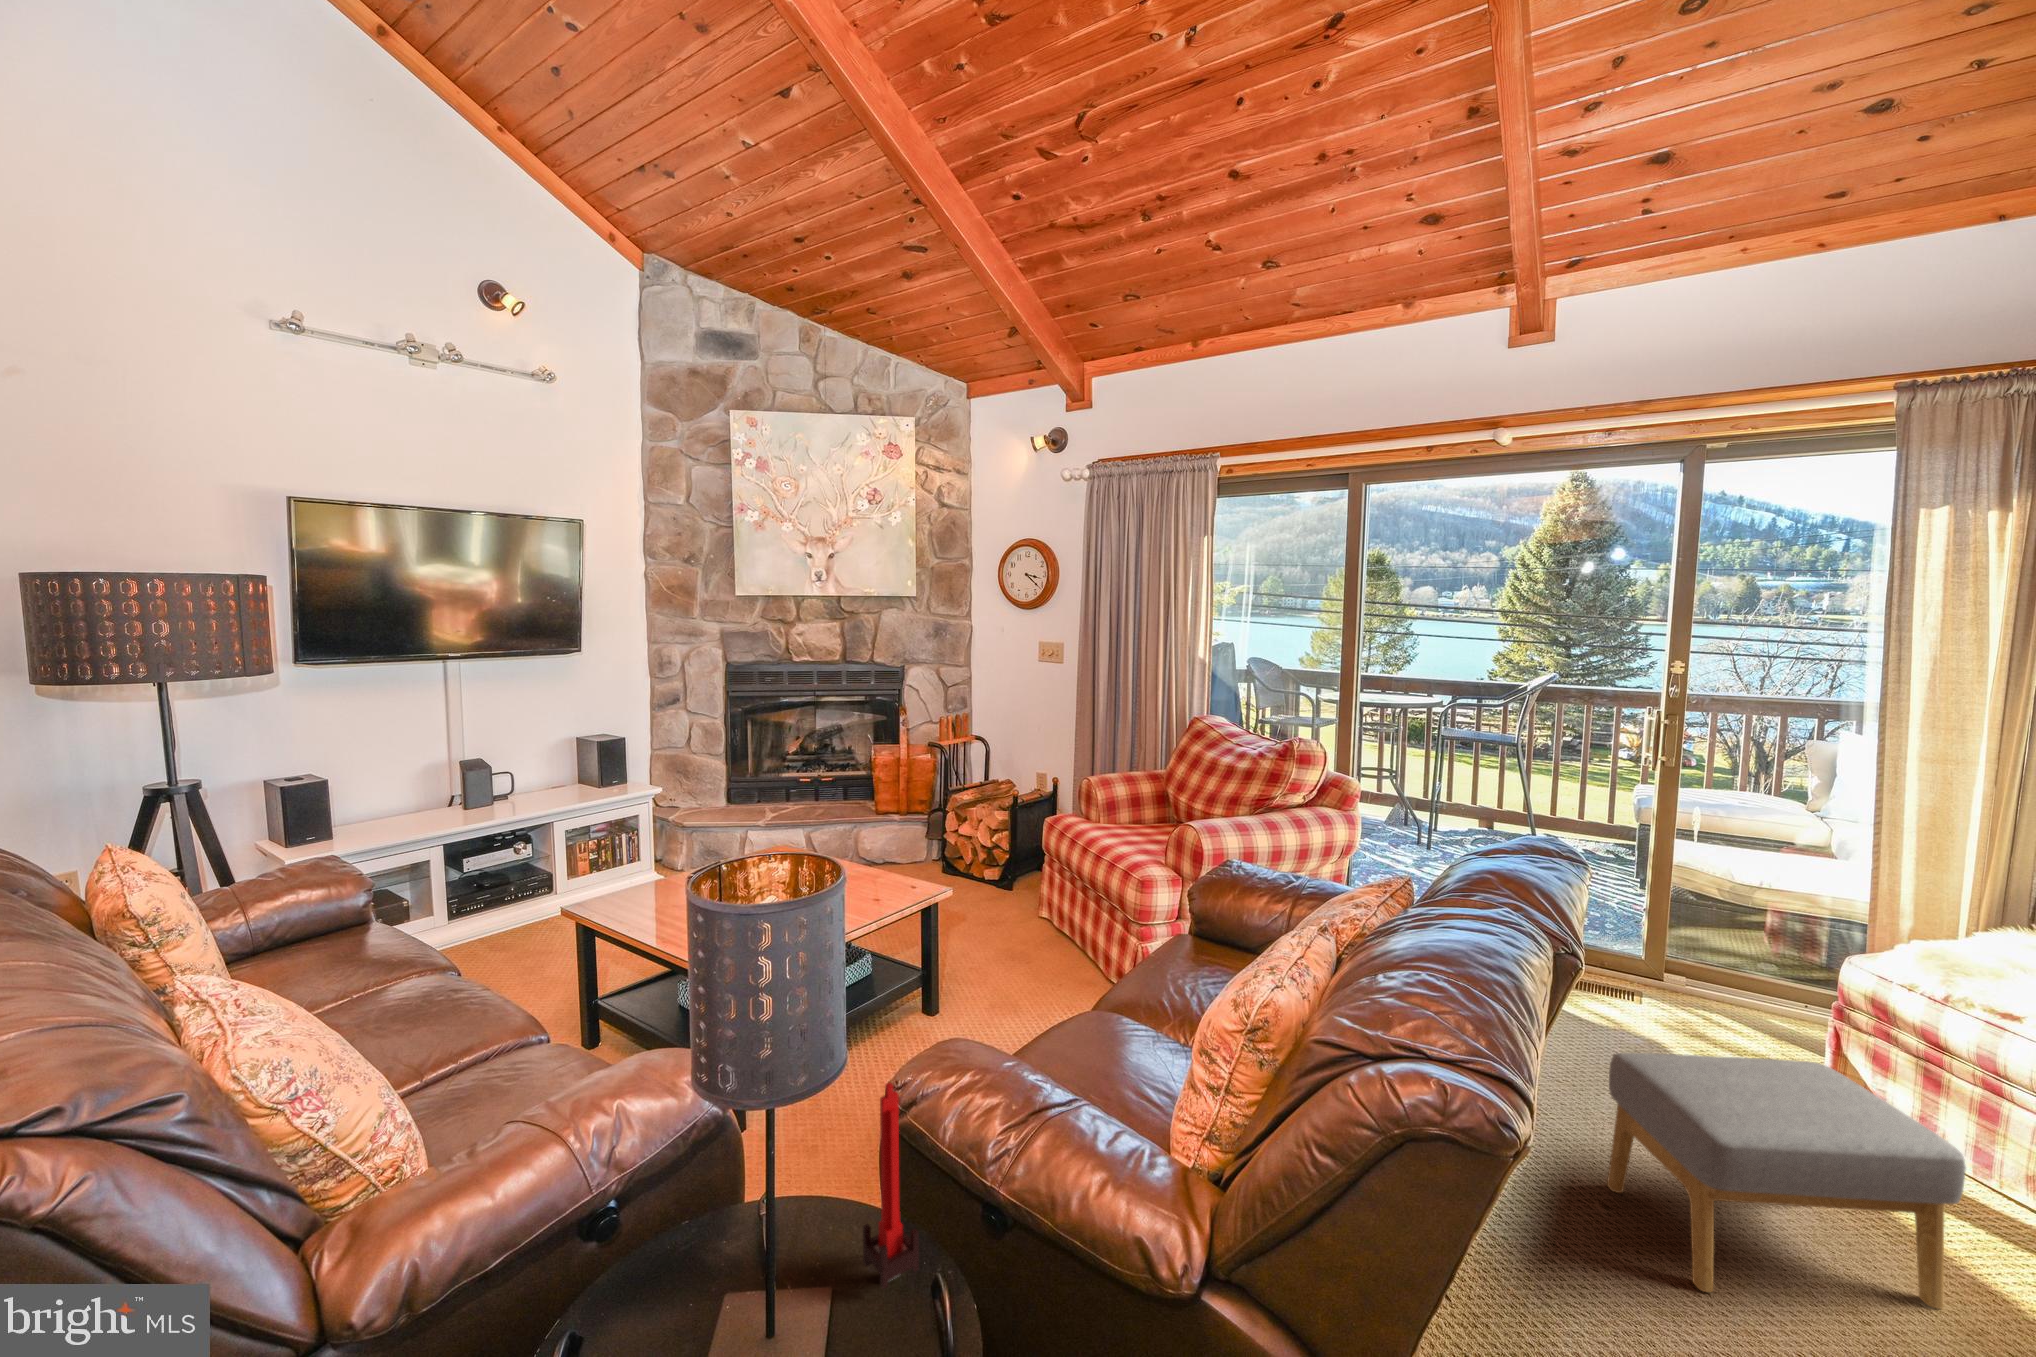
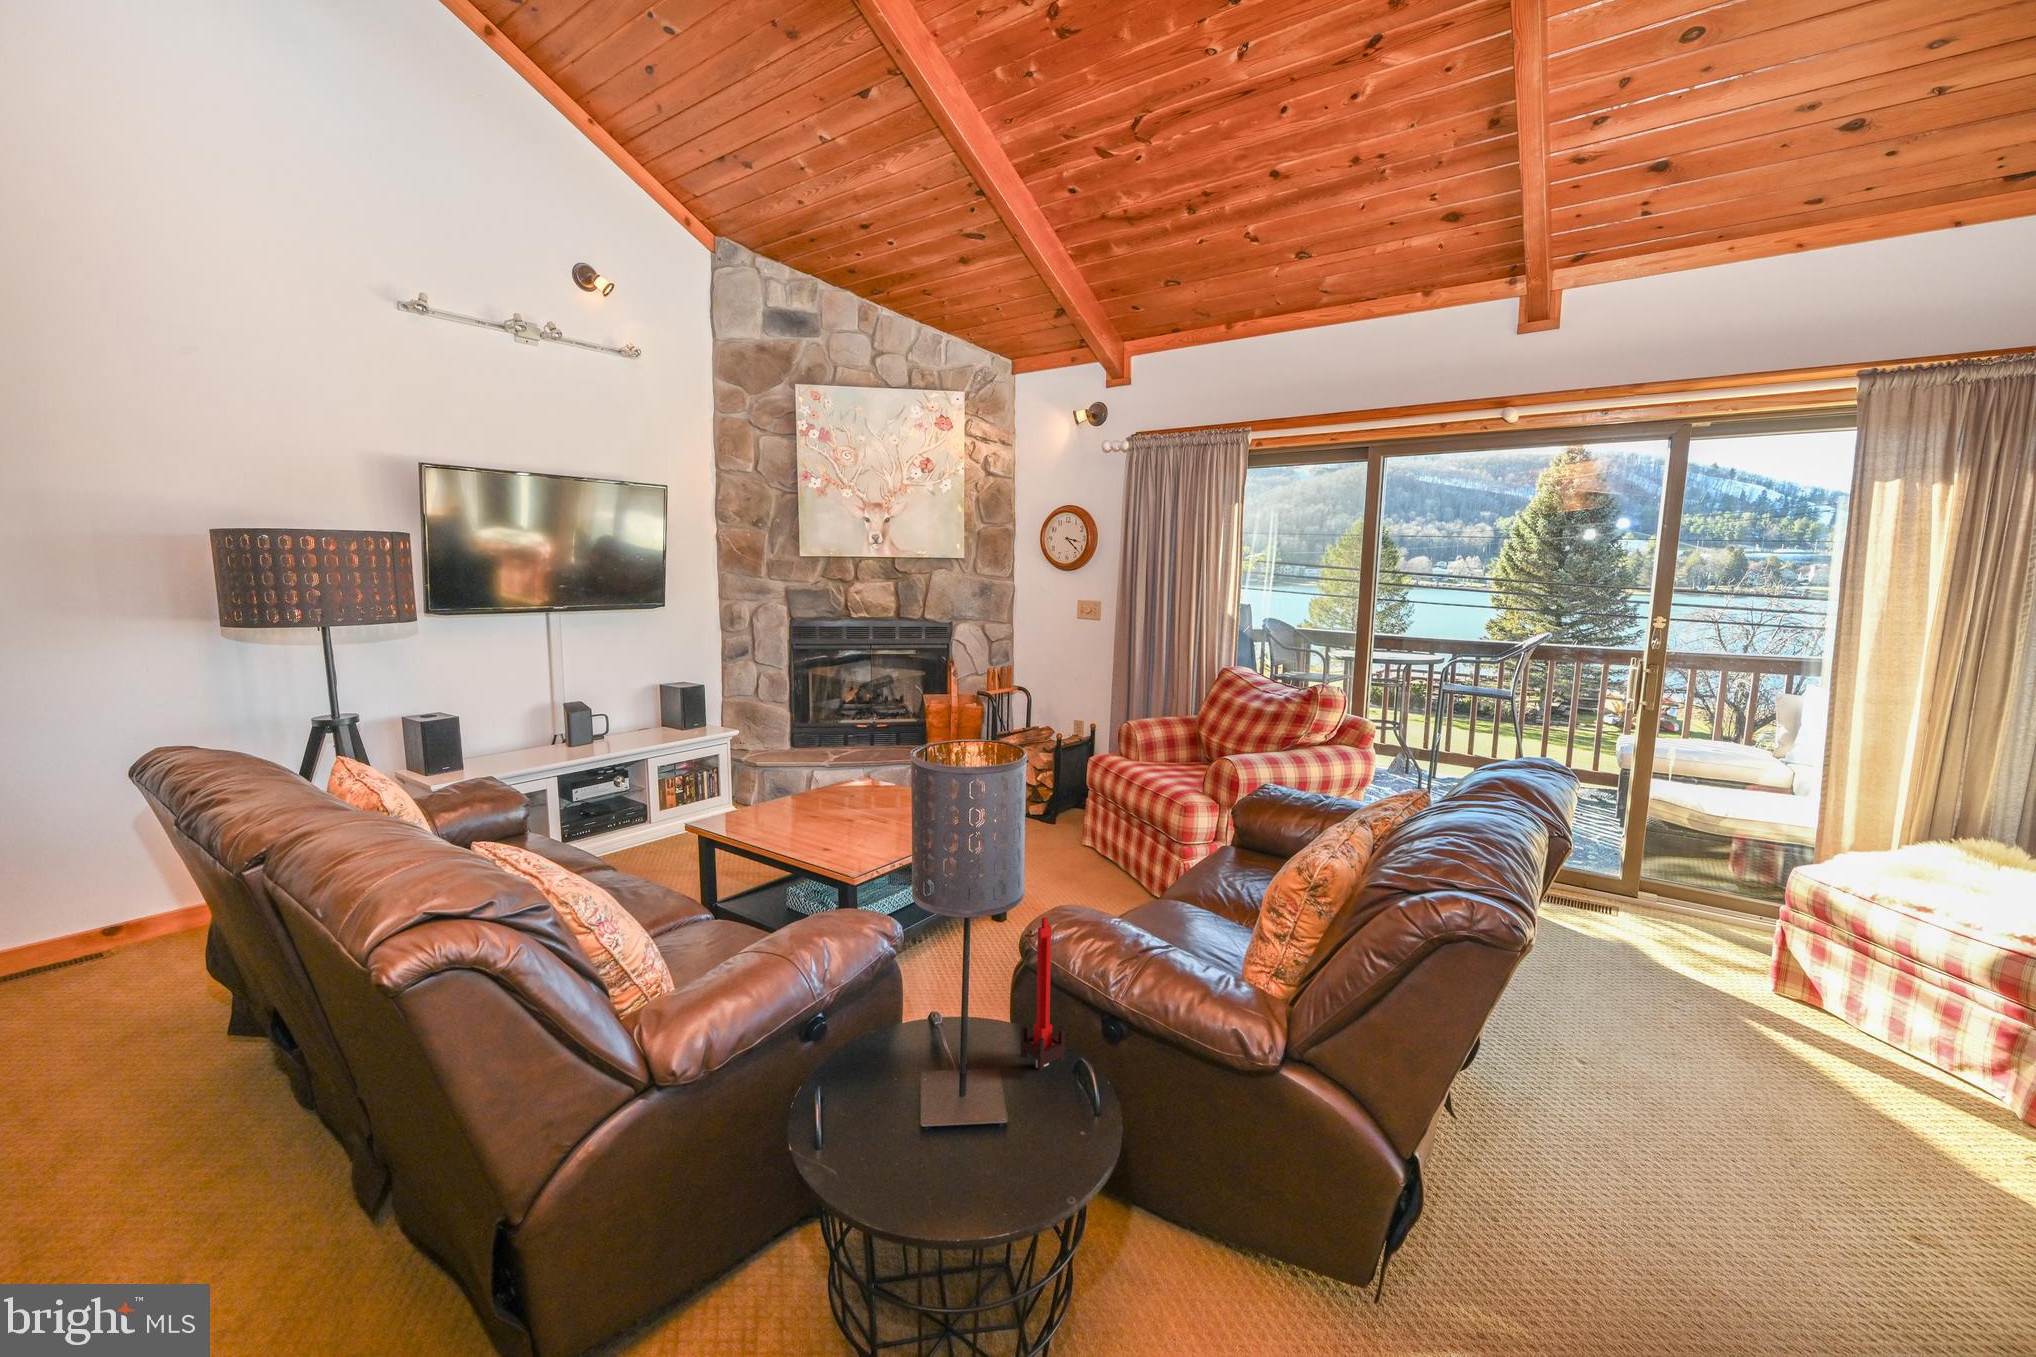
footstool: present [1607,1053,1966,1309] -> none [1583,940,1878,1136]

